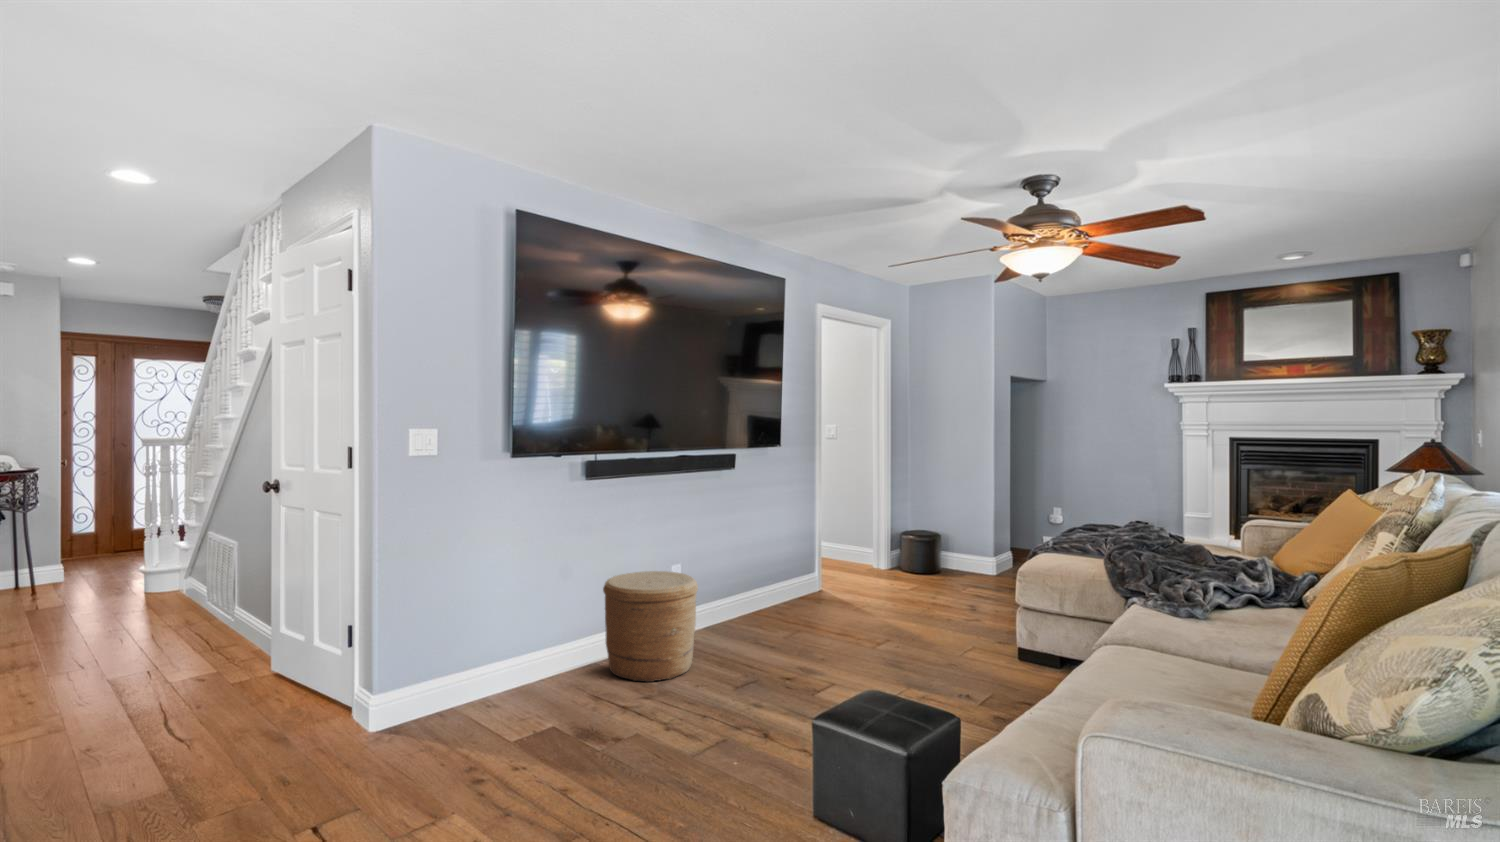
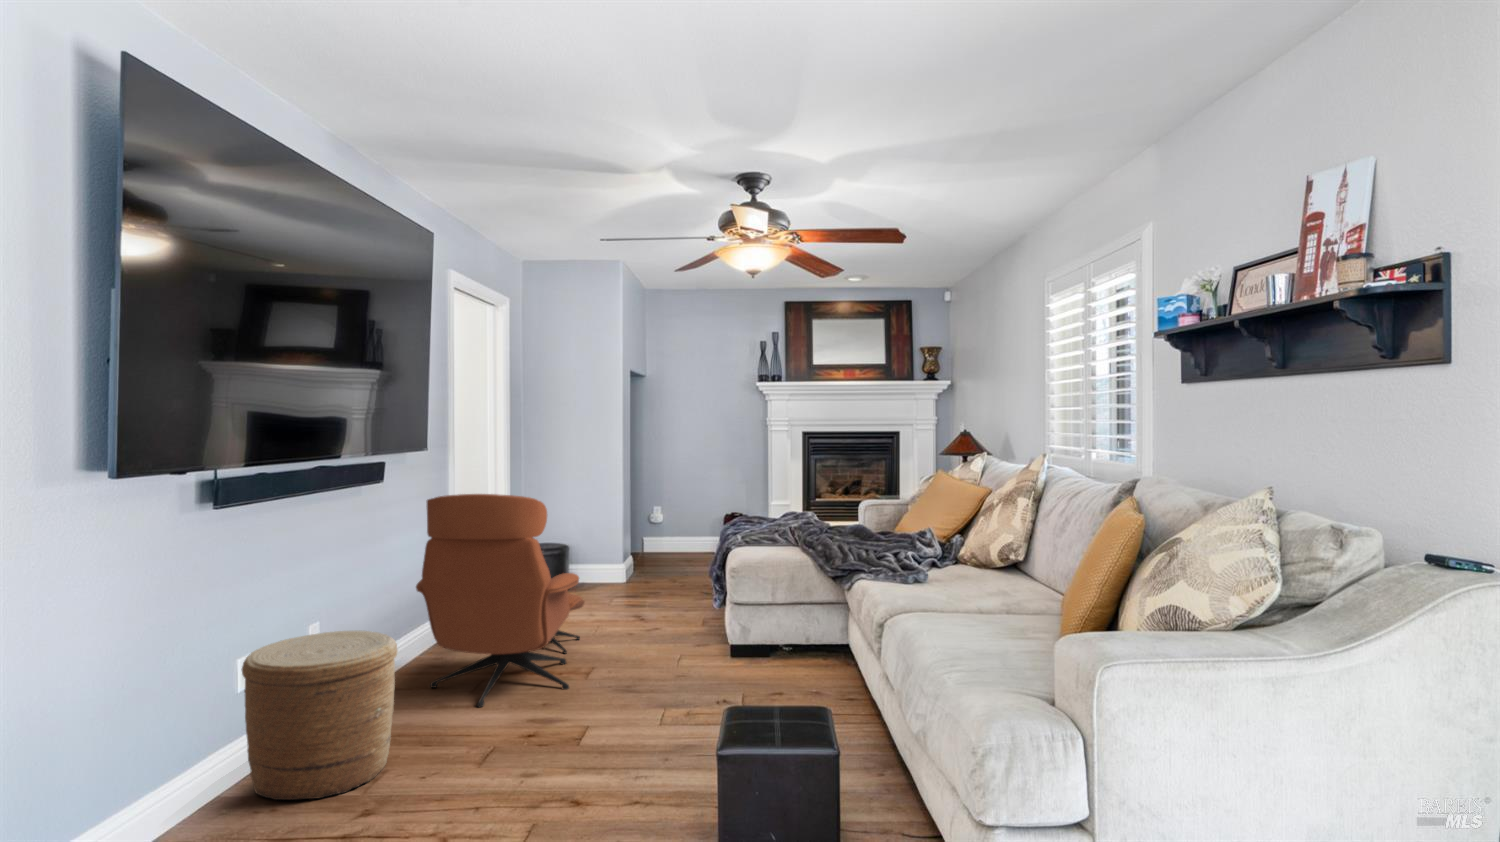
lounge chair: none [744,481,906,654] -> present [416,494,584,707]

